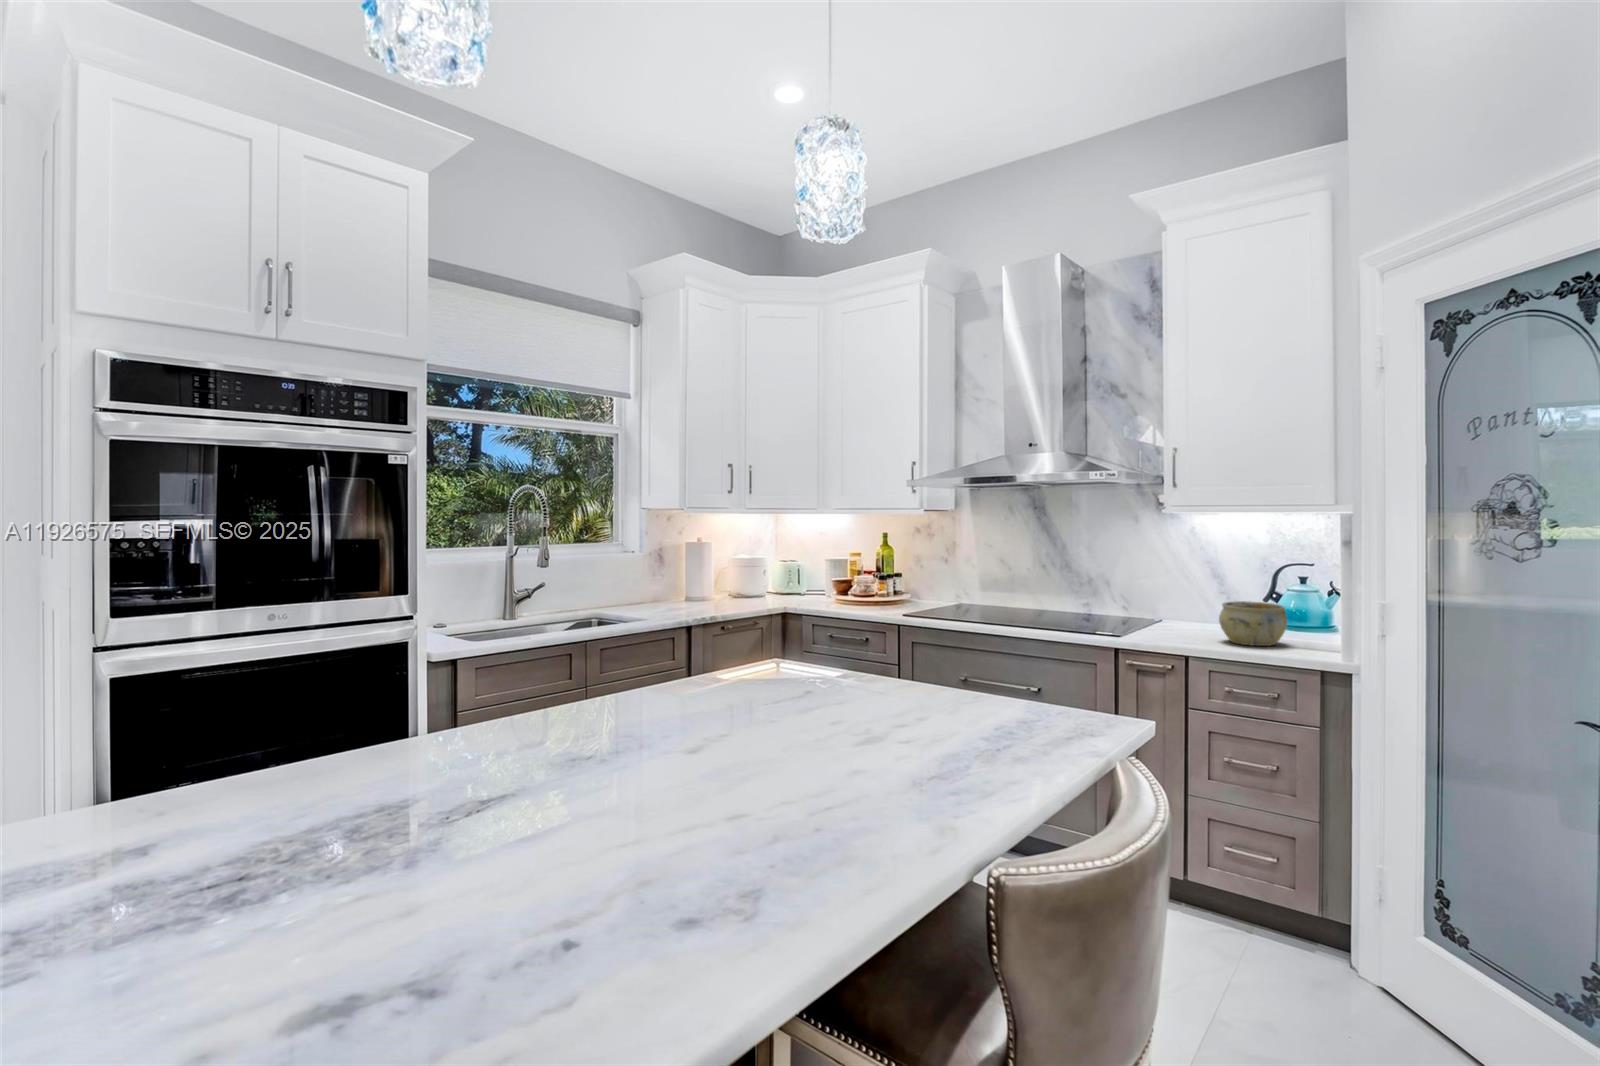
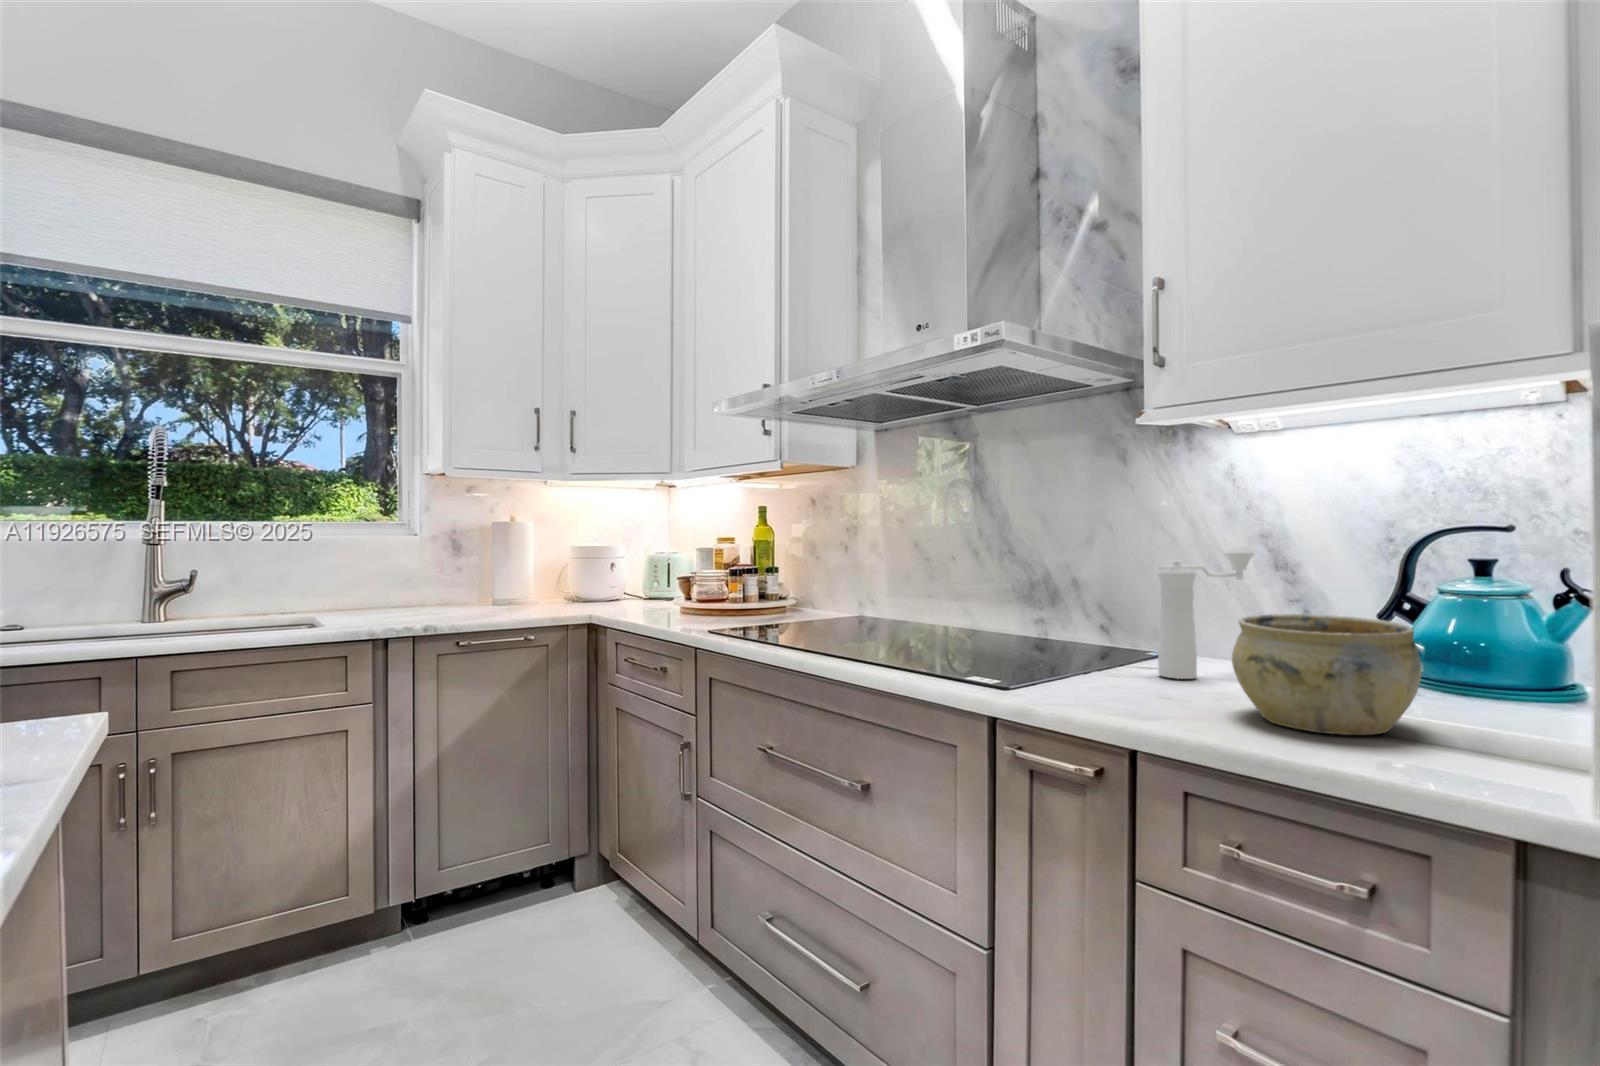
pepper mill: none [1173,570,1214,631] -> present [1158,546,1254,679]

